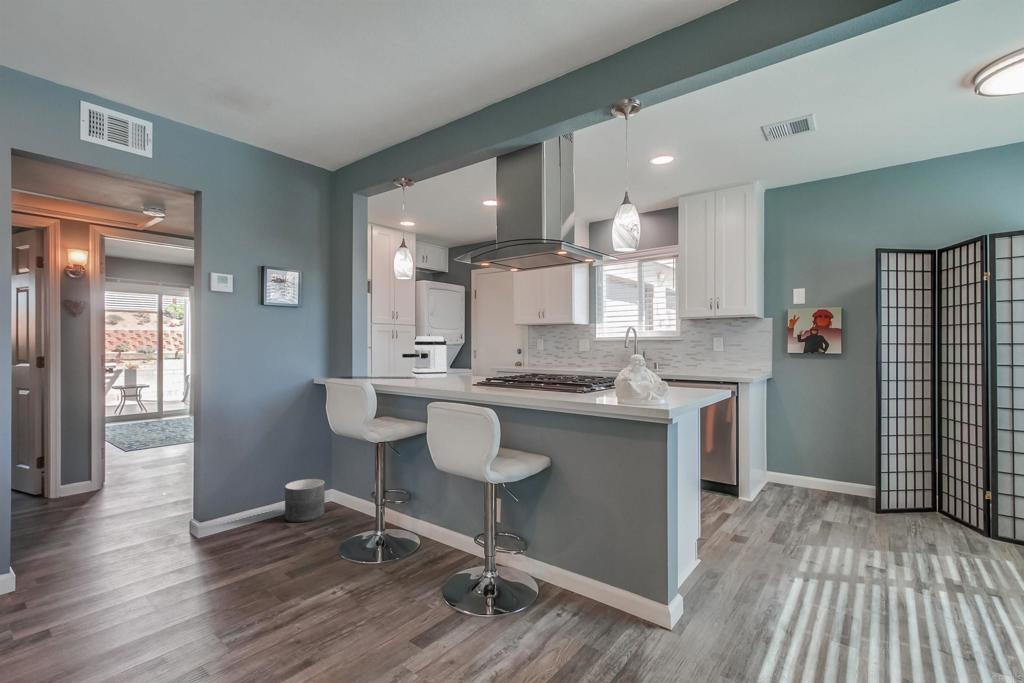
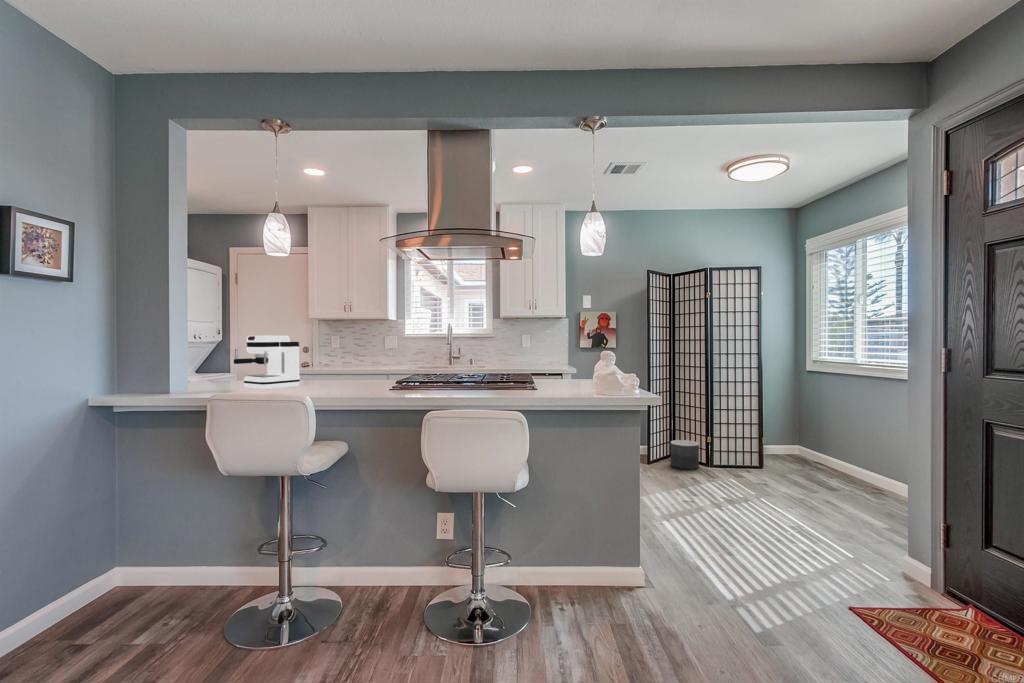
planter: present [285,479,325,522] -> present [671,440,699,469]

